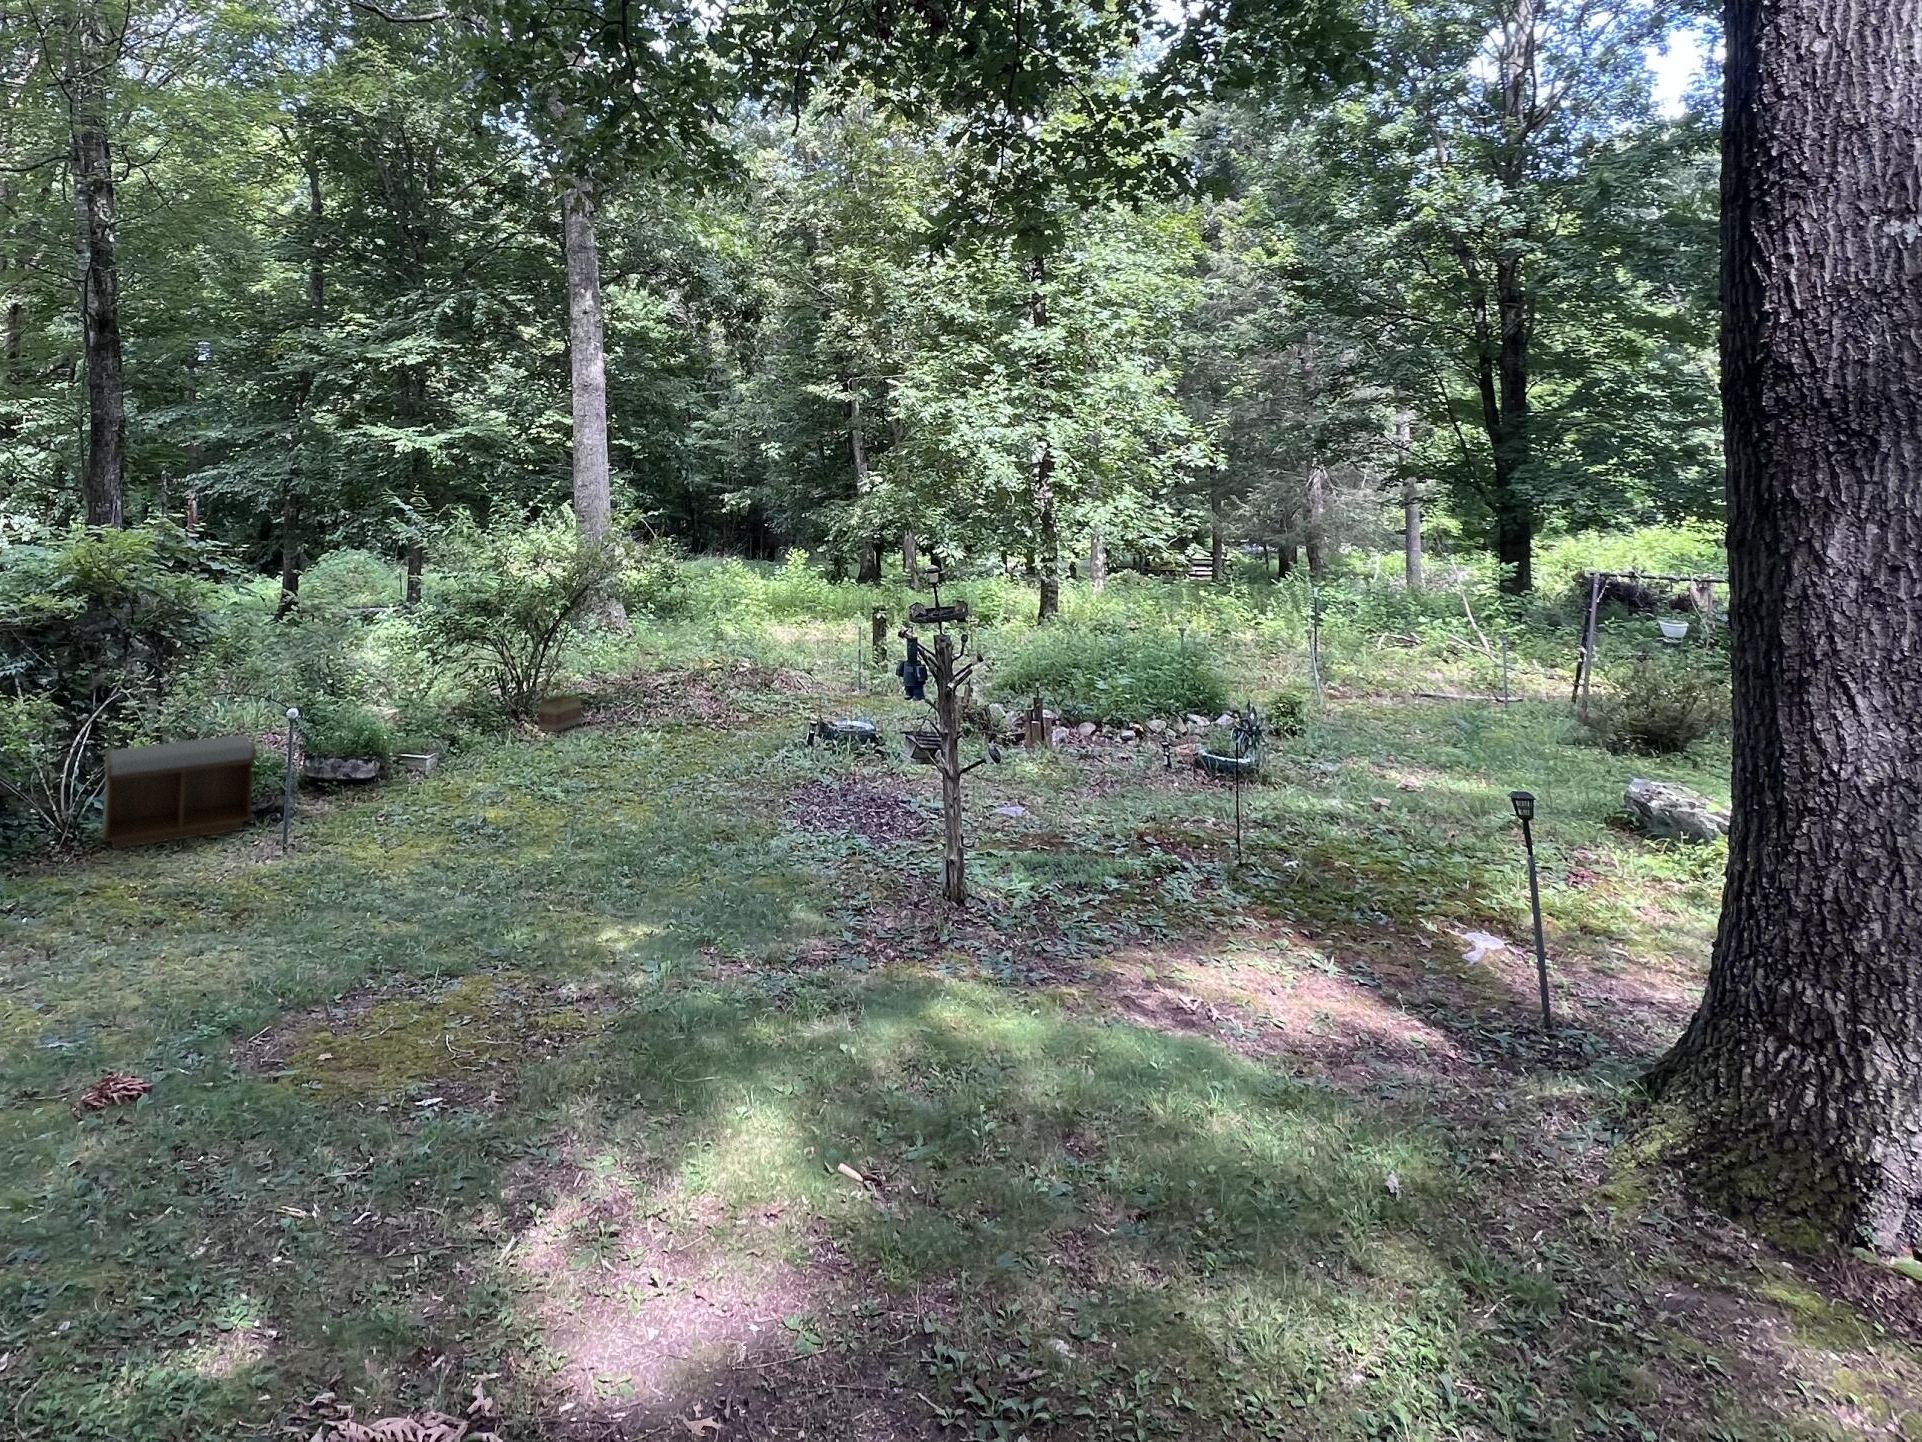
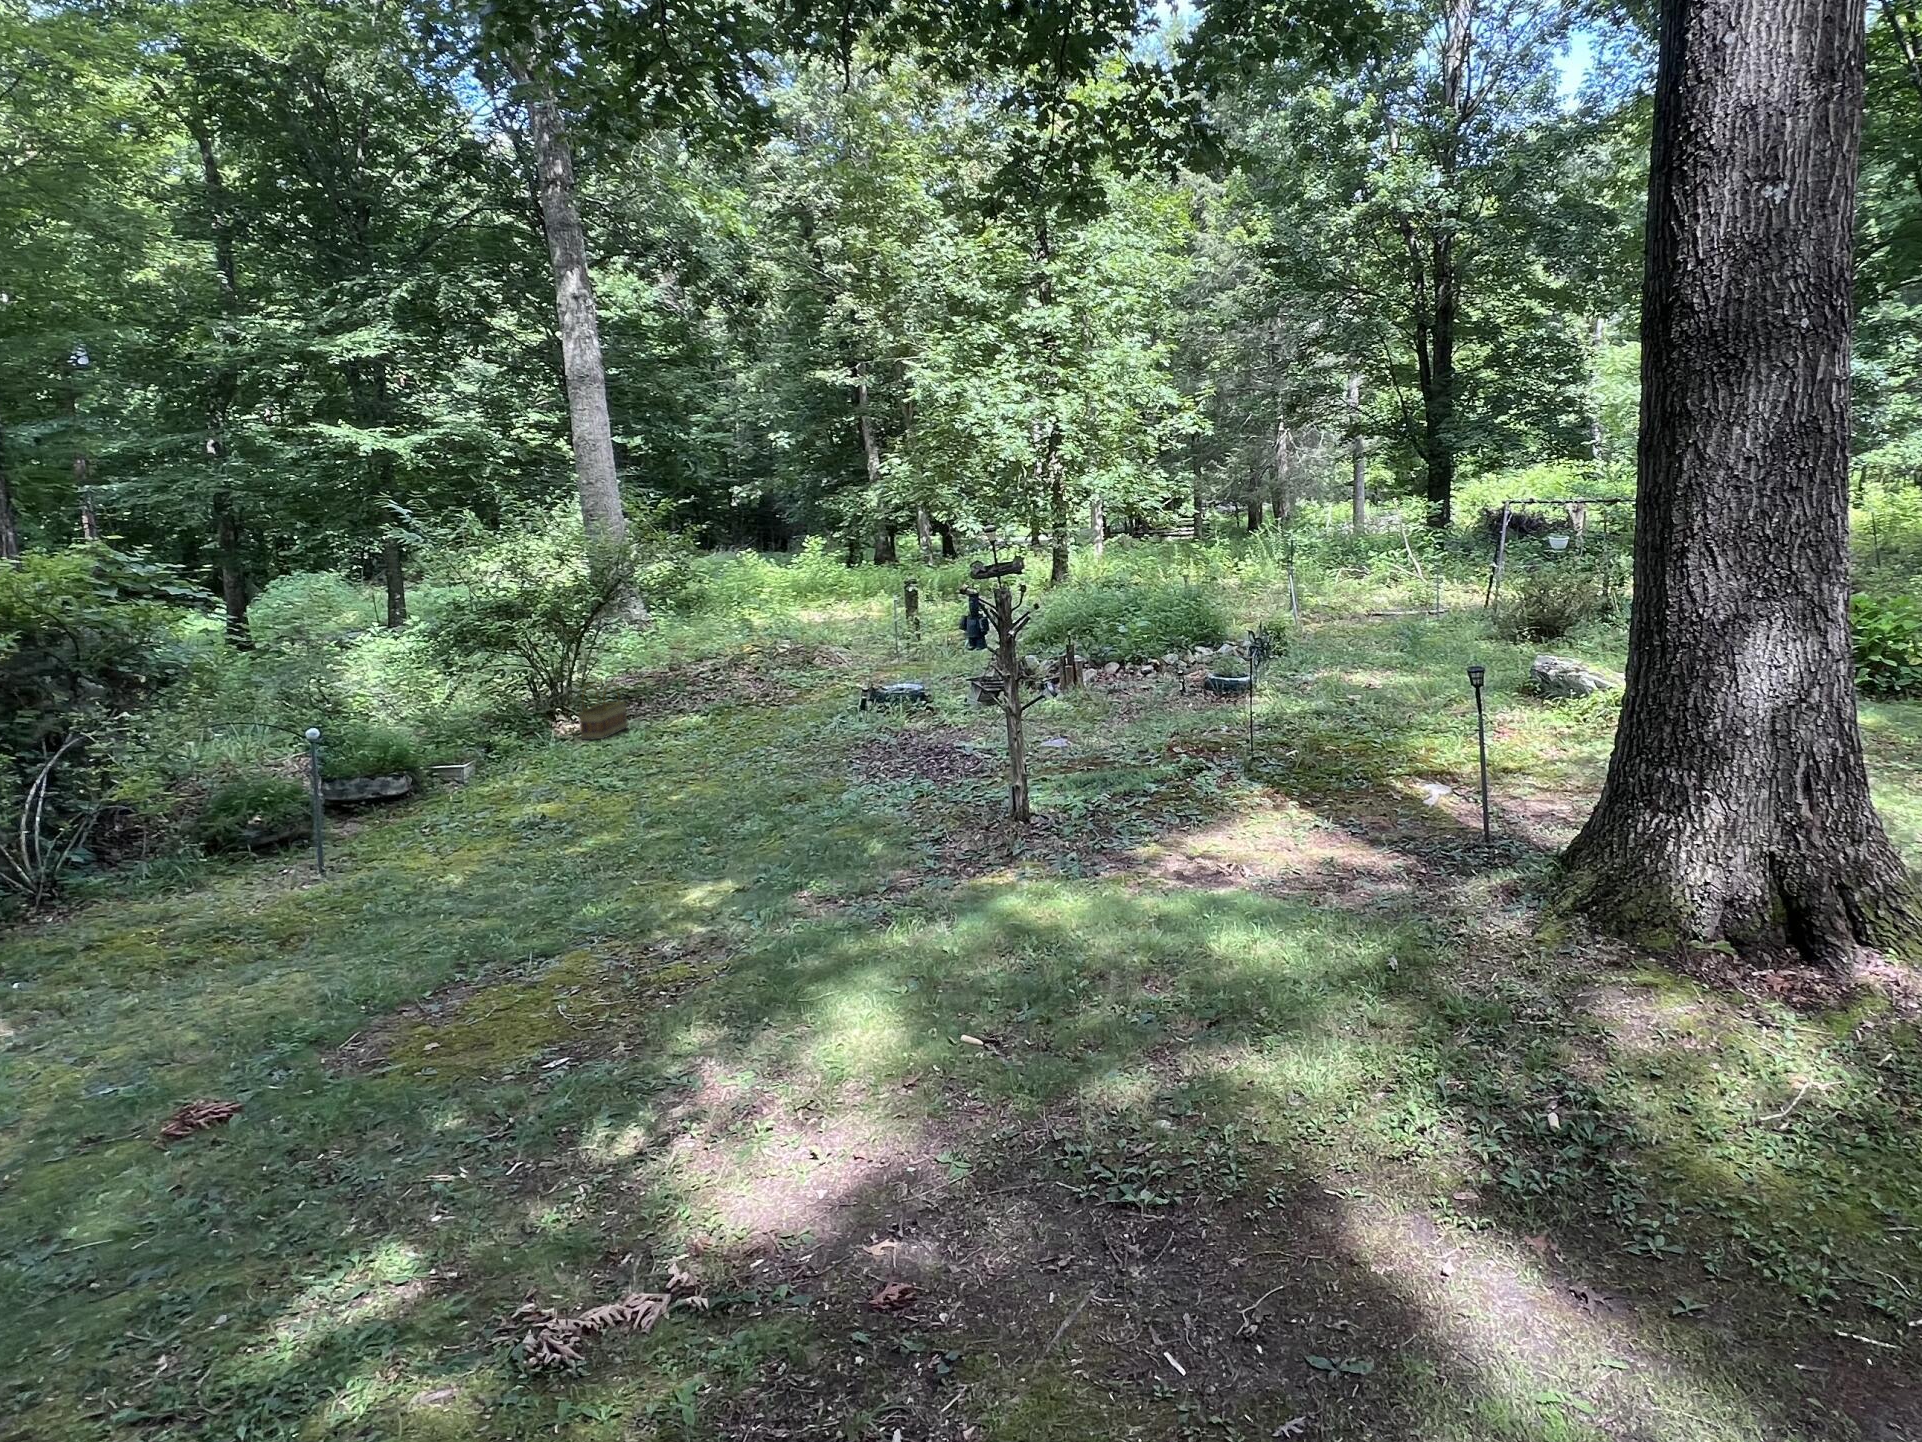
bench: present [101,735,256,849] -> none [59,788,270,933]

